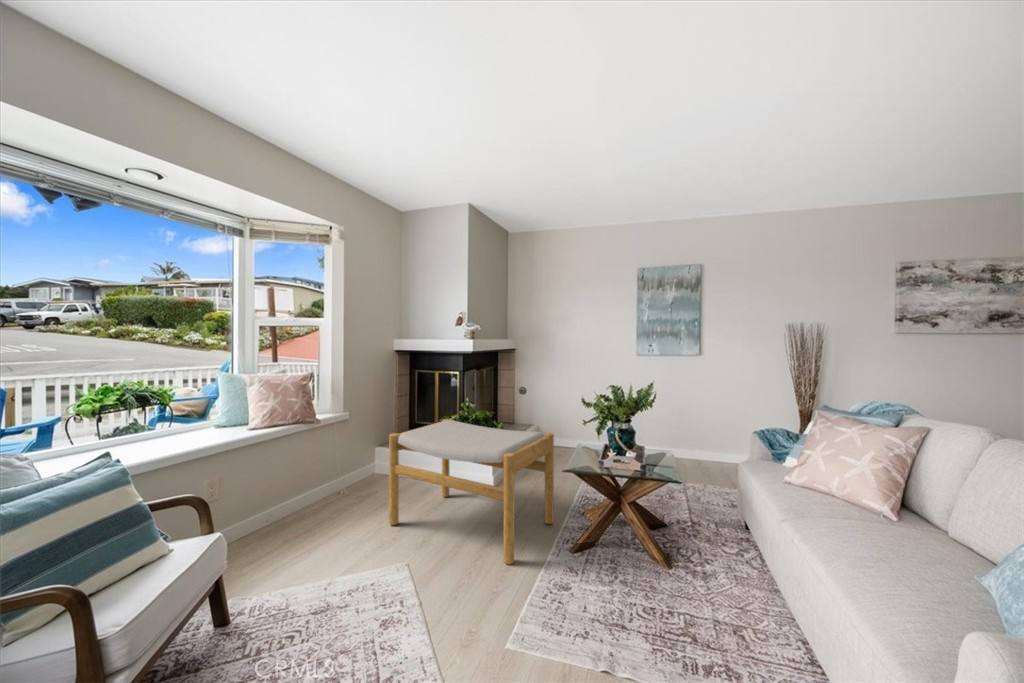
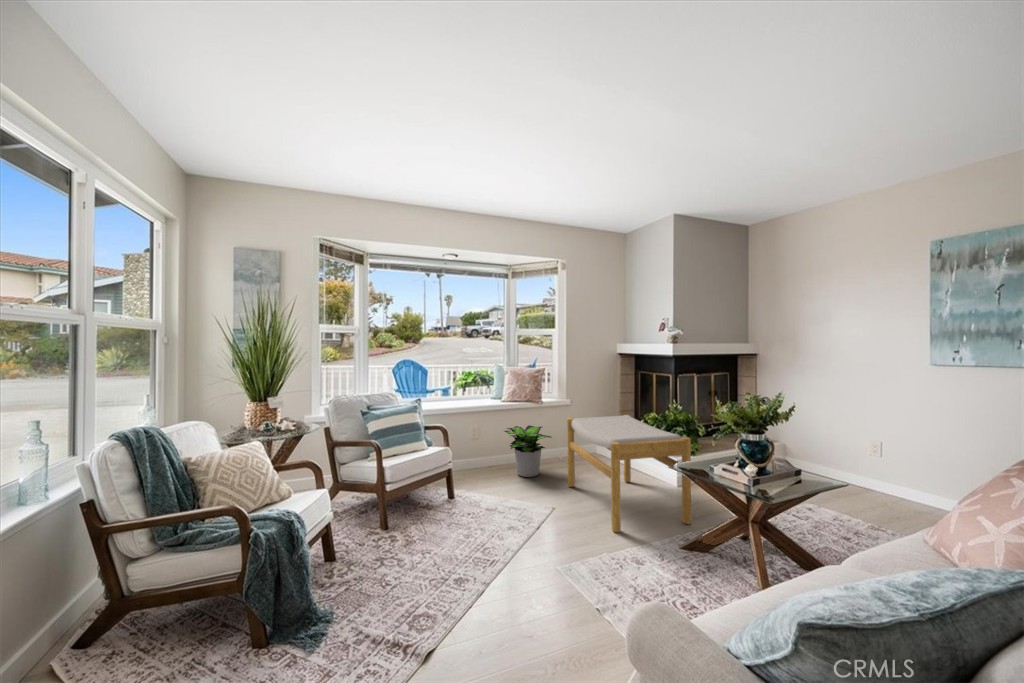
potted plant: none [270,452,356,533] -> present [504,425,551,477]

